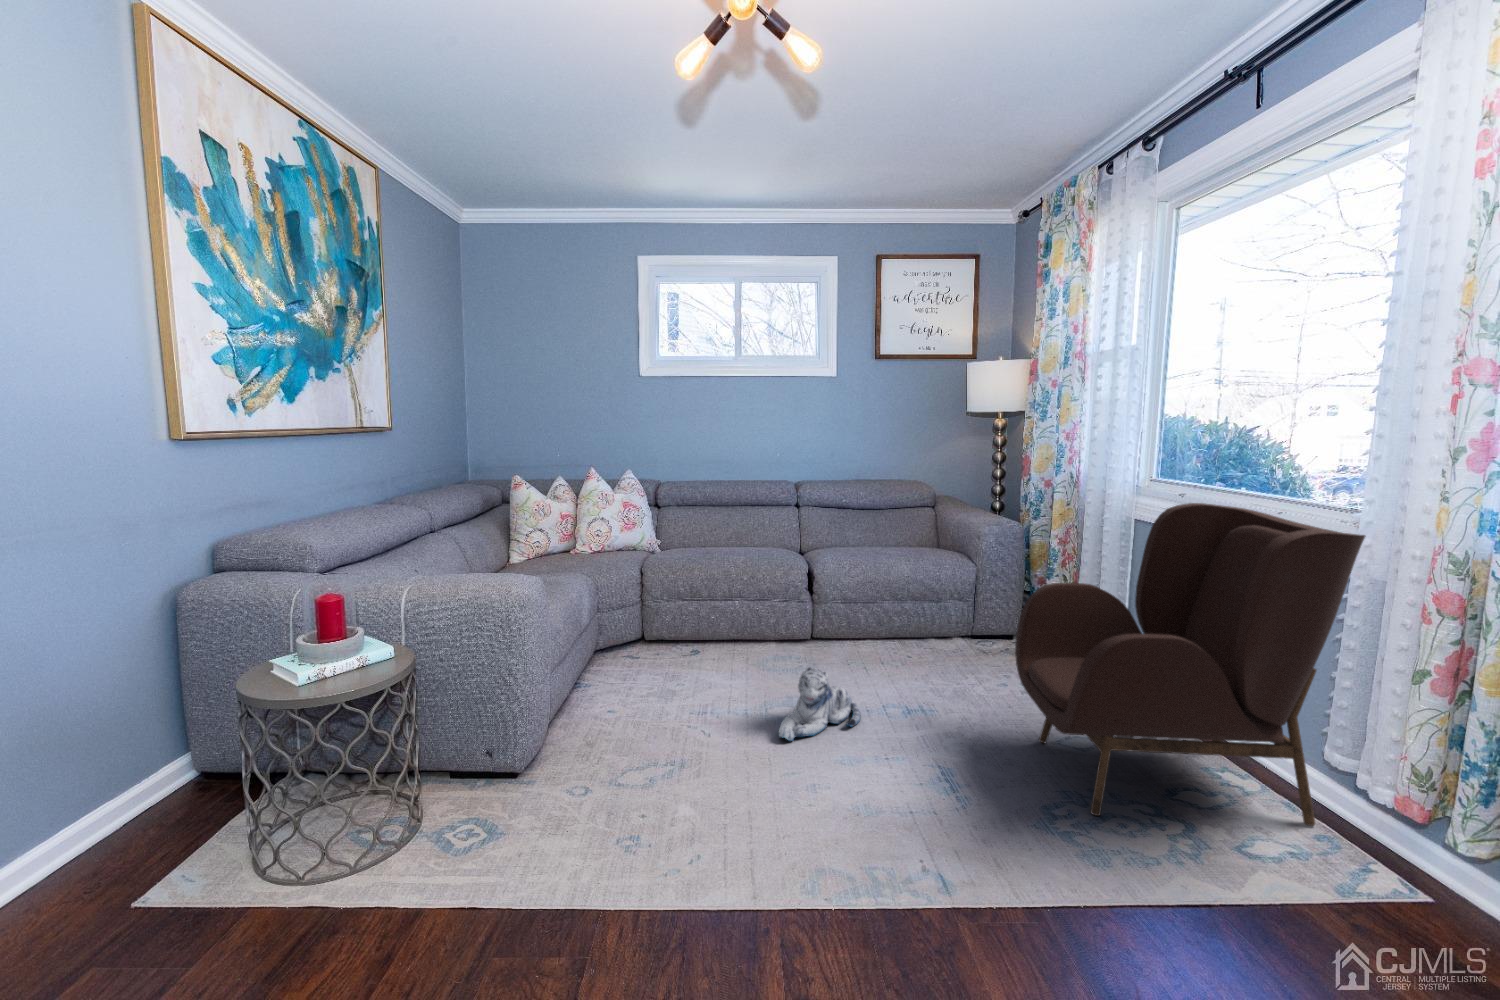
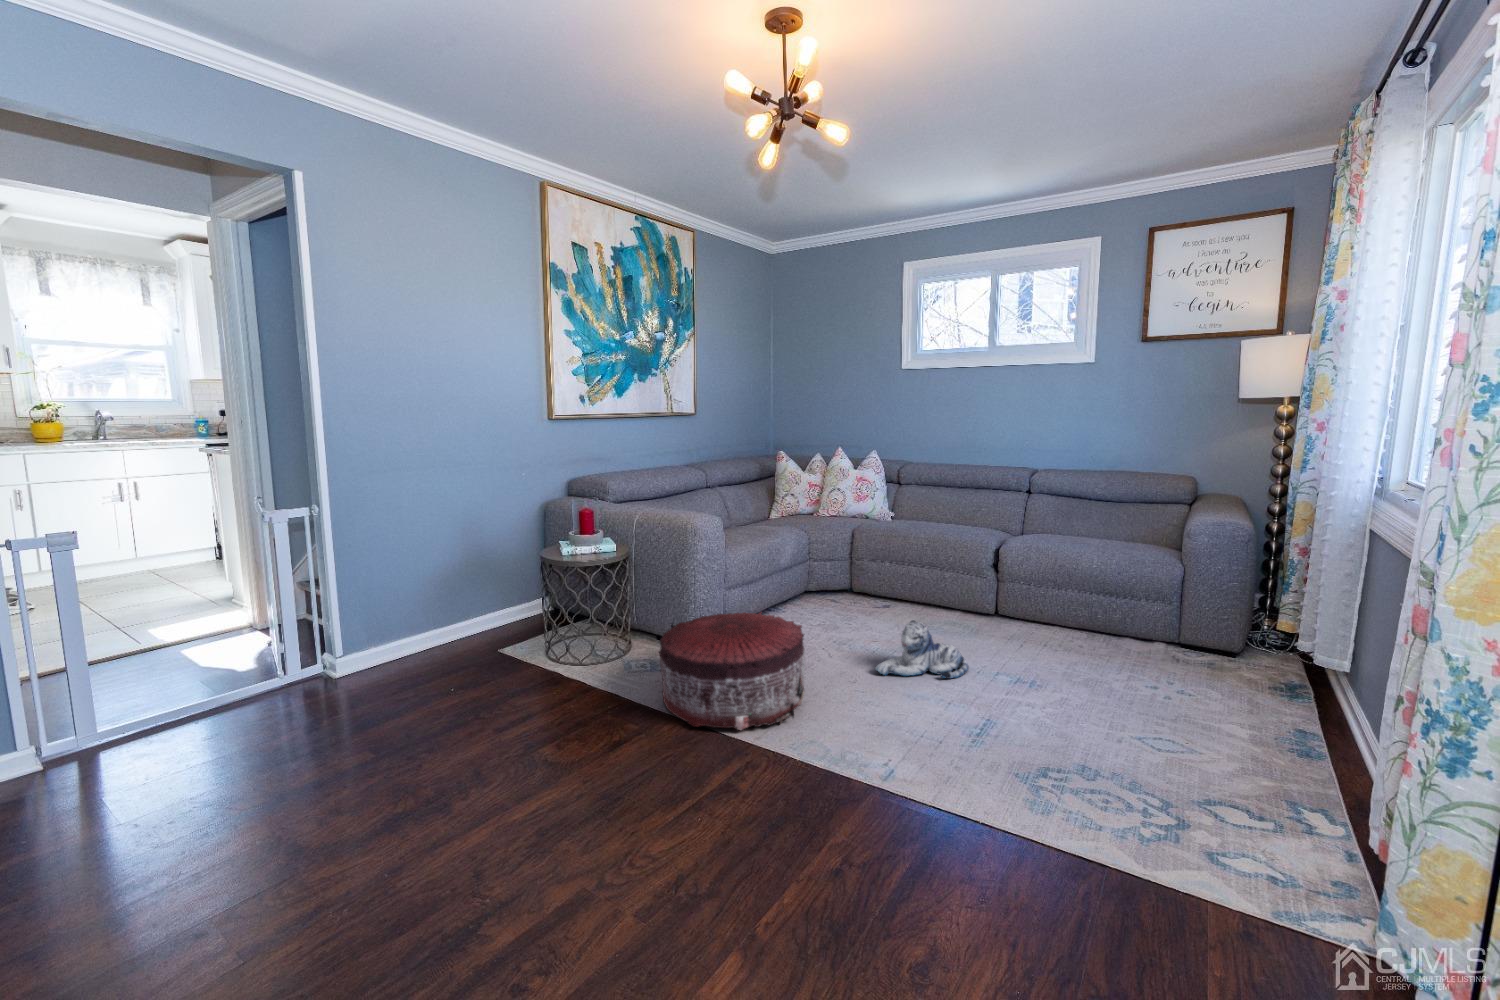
armchair: present [1015,503,1366,826] -> none [1058,507,1448,880]
pouf: none [546,698,769,904] -> present [659,612,805,730]

